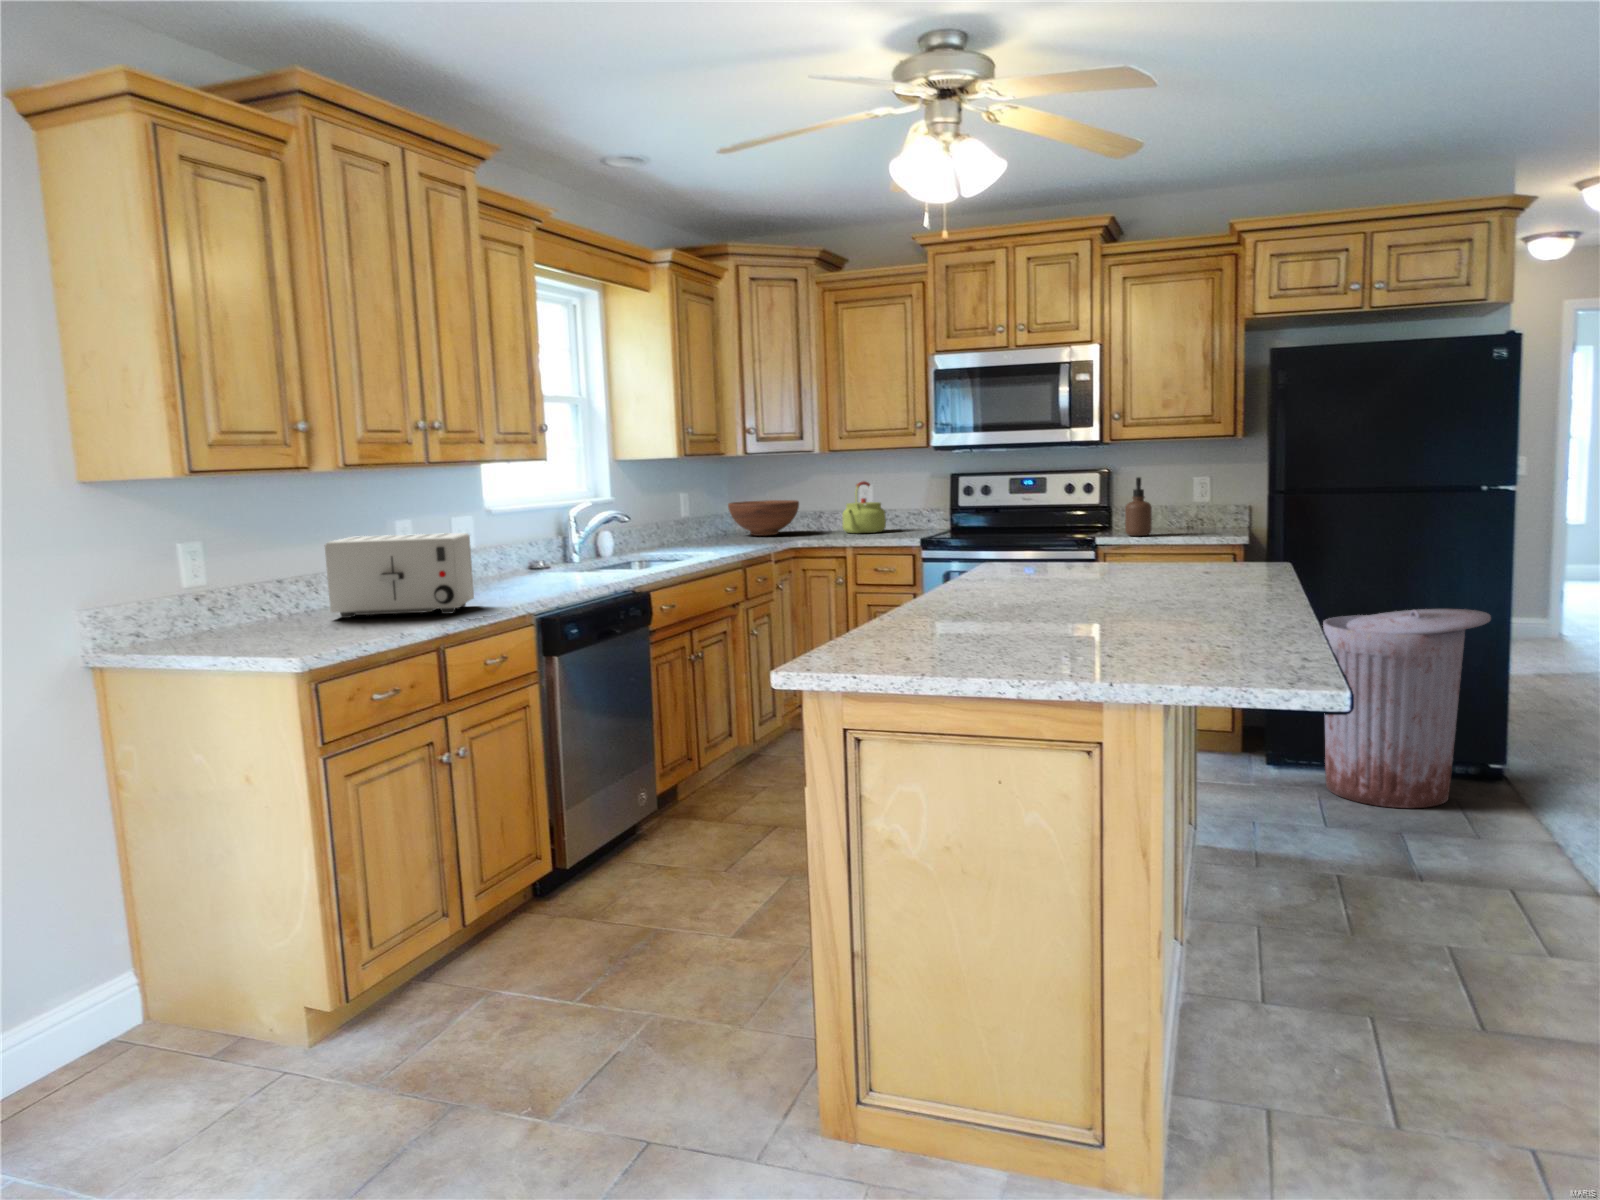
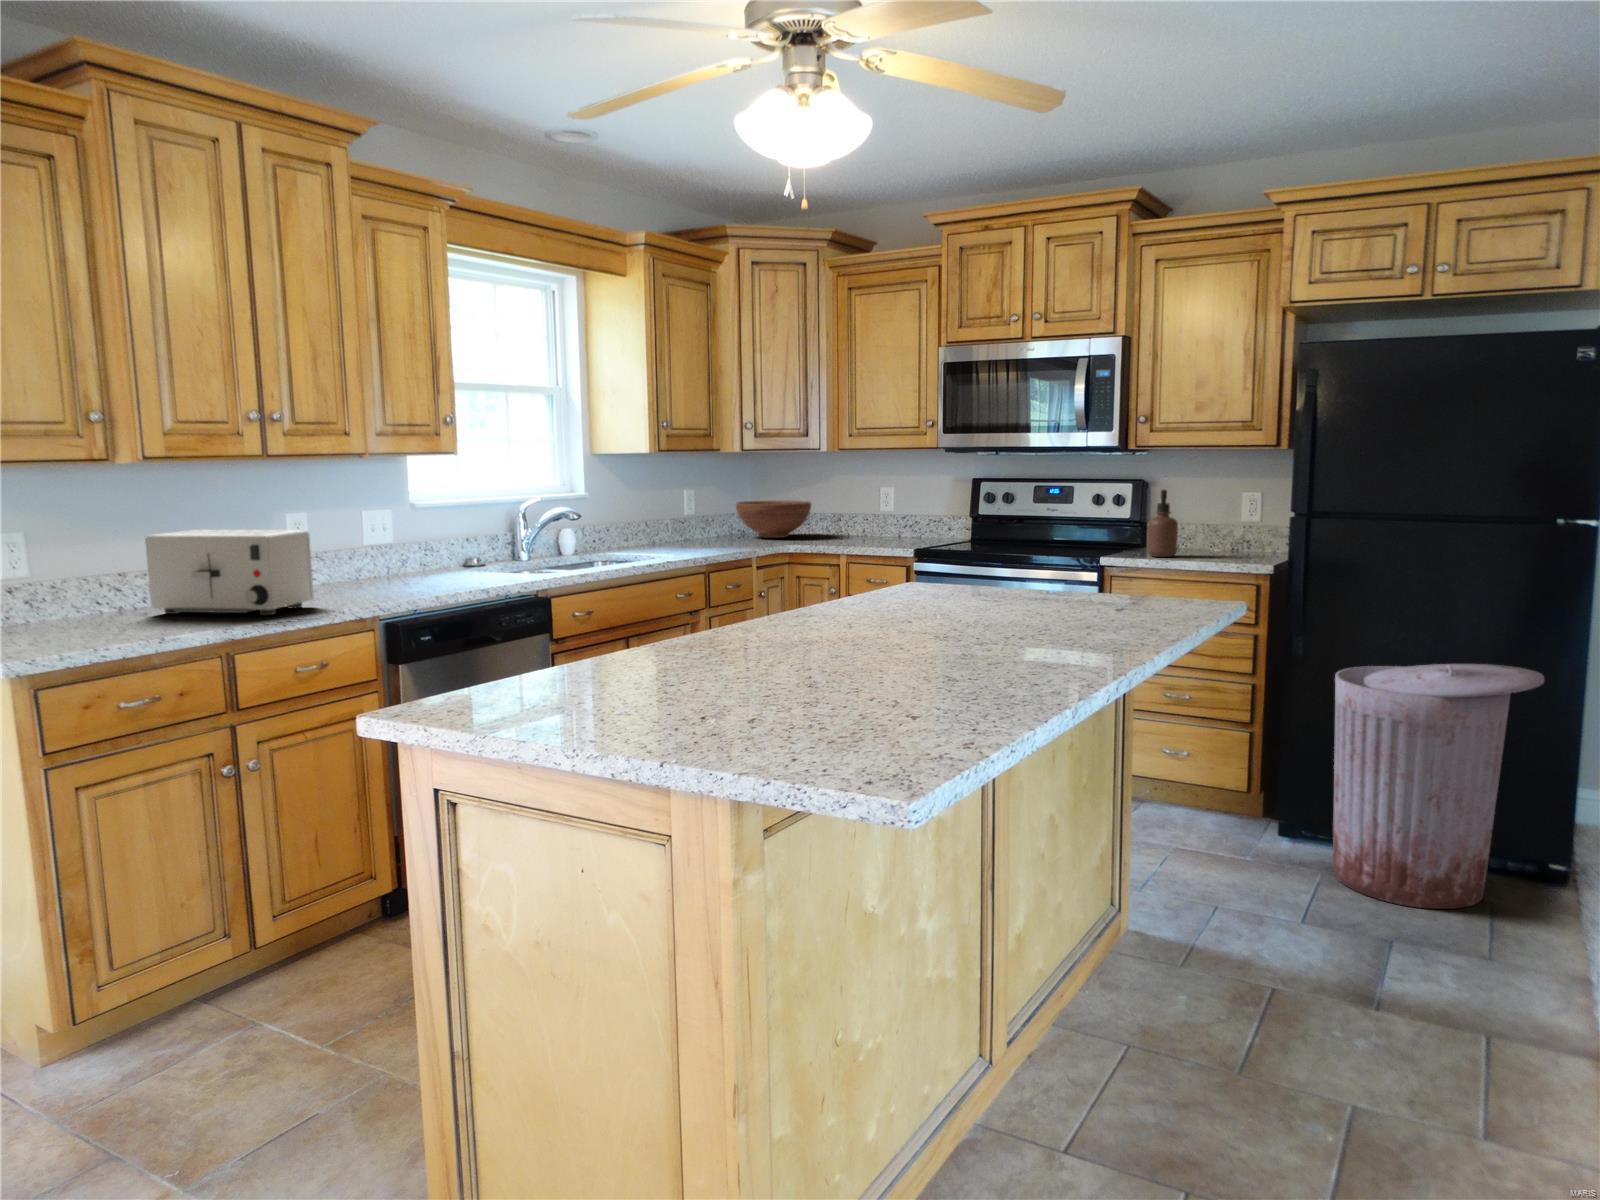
kettle: present [842,481,886,533] -> none [856,483,903,540]

